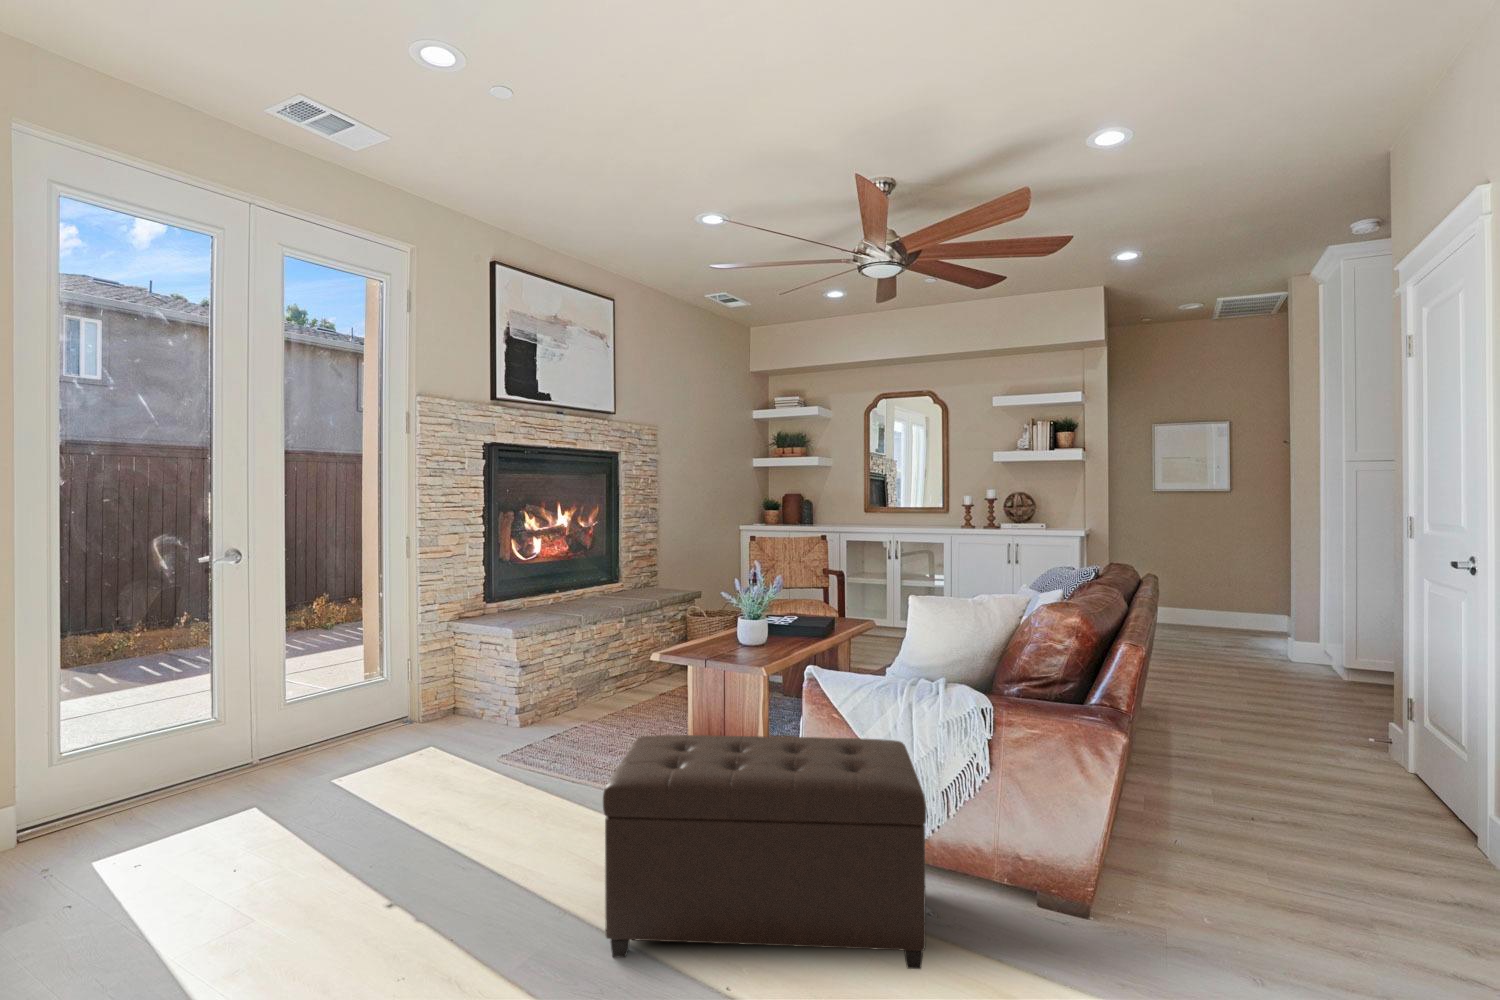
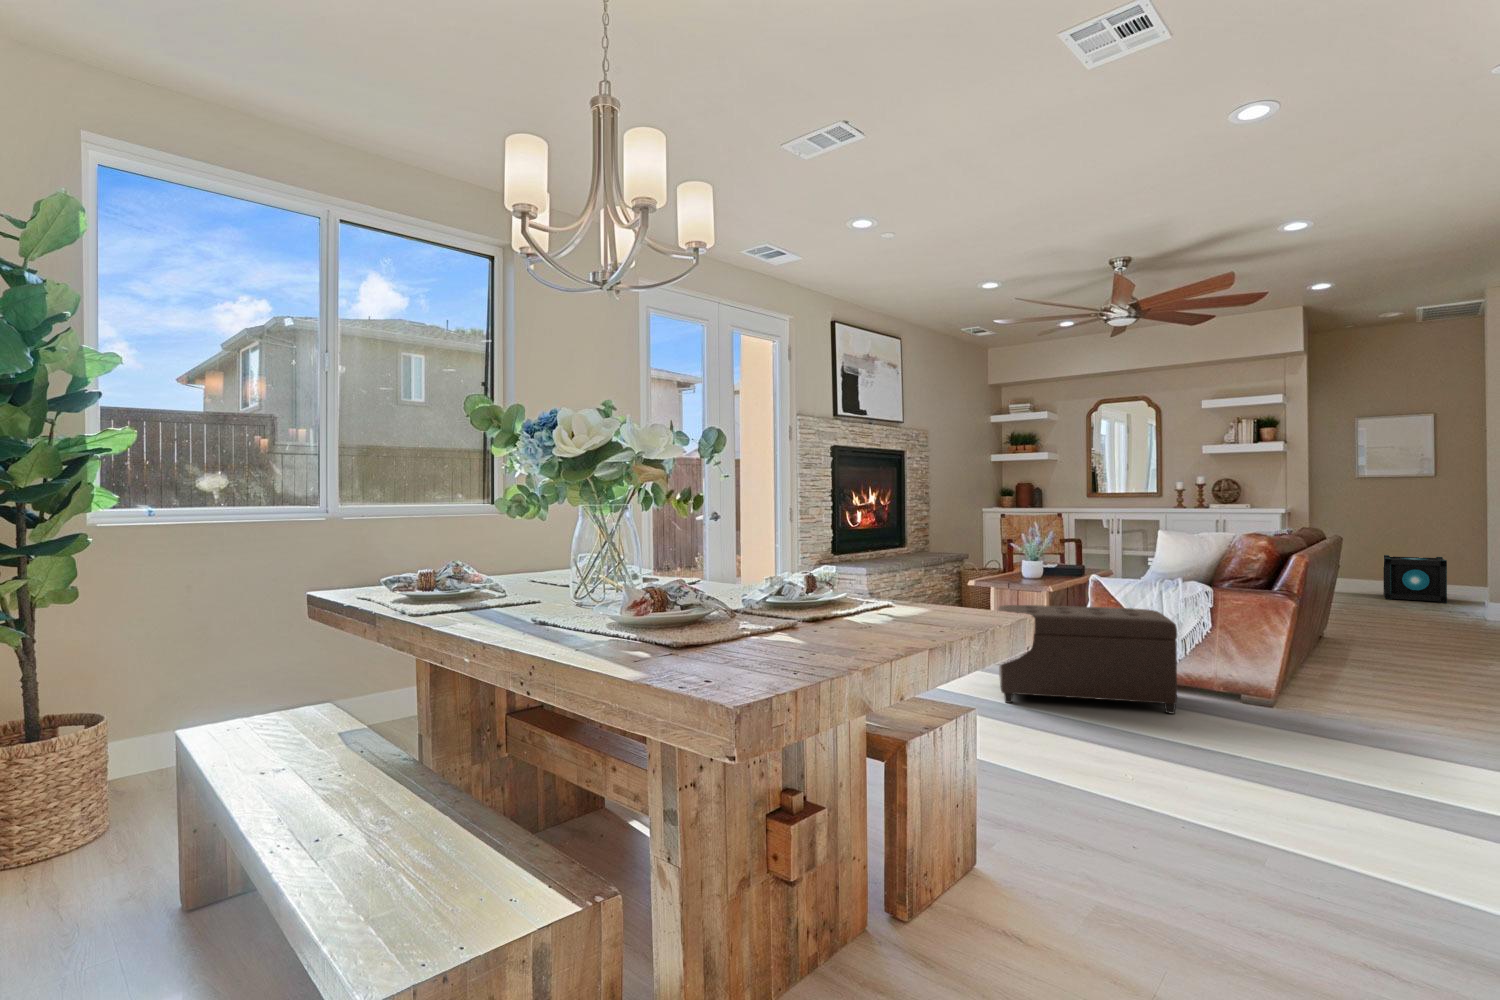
speaker: none [1181,582,1247,639] -> present [1383,555,1447,603]

